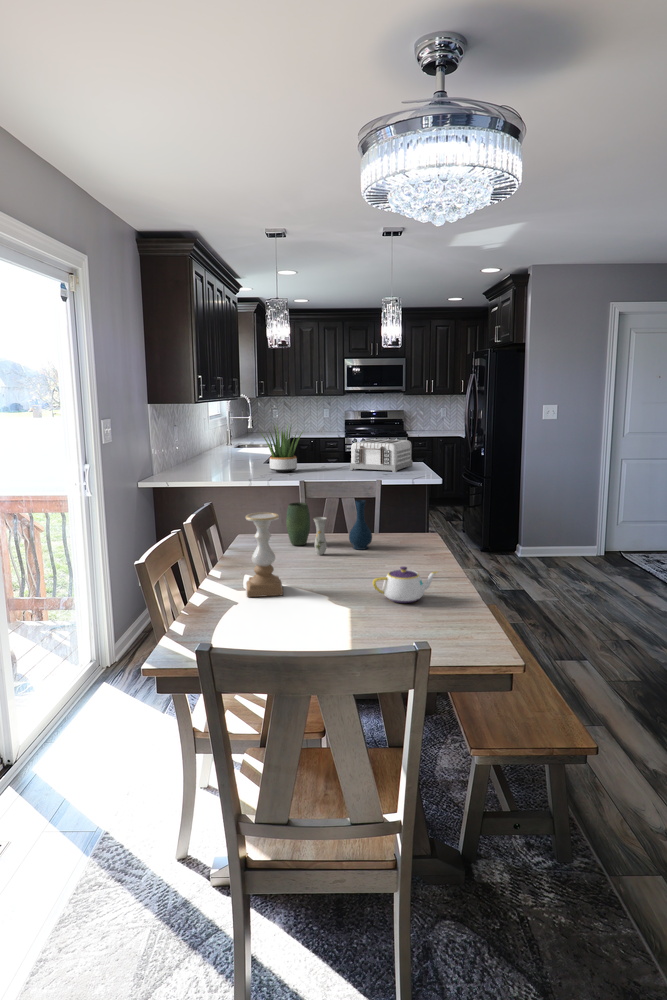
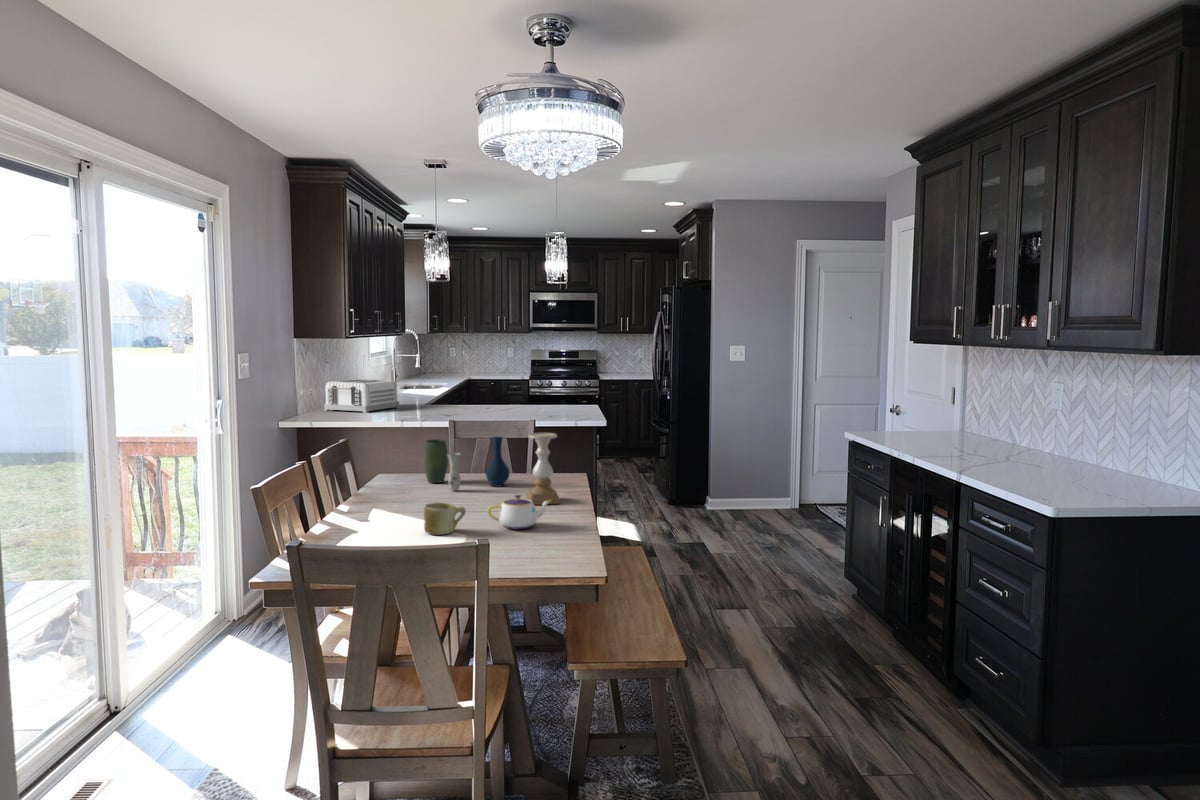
potted plant: present [261,426,303,473] -> none [414,360,465,413]
toaster: present [350,439,413,472] -> present [324,379,399,413]
candle holder: present [246,512,283,597] -> present [526,432,560,505]
mug: none [309,575,352,610] -> present [424,502,466,535]

